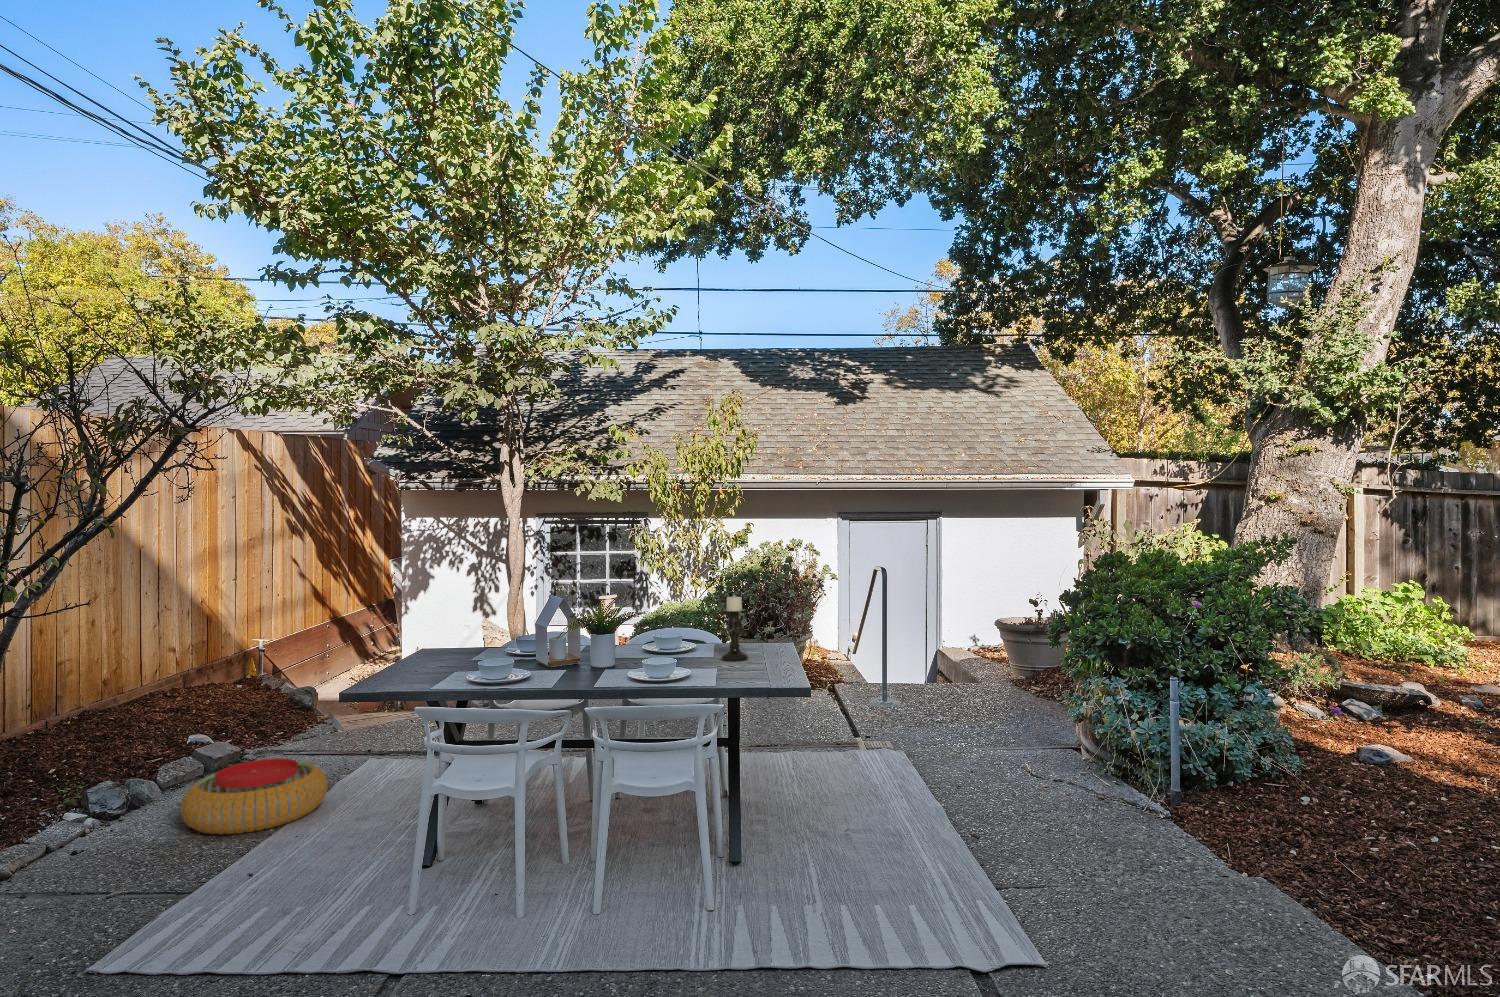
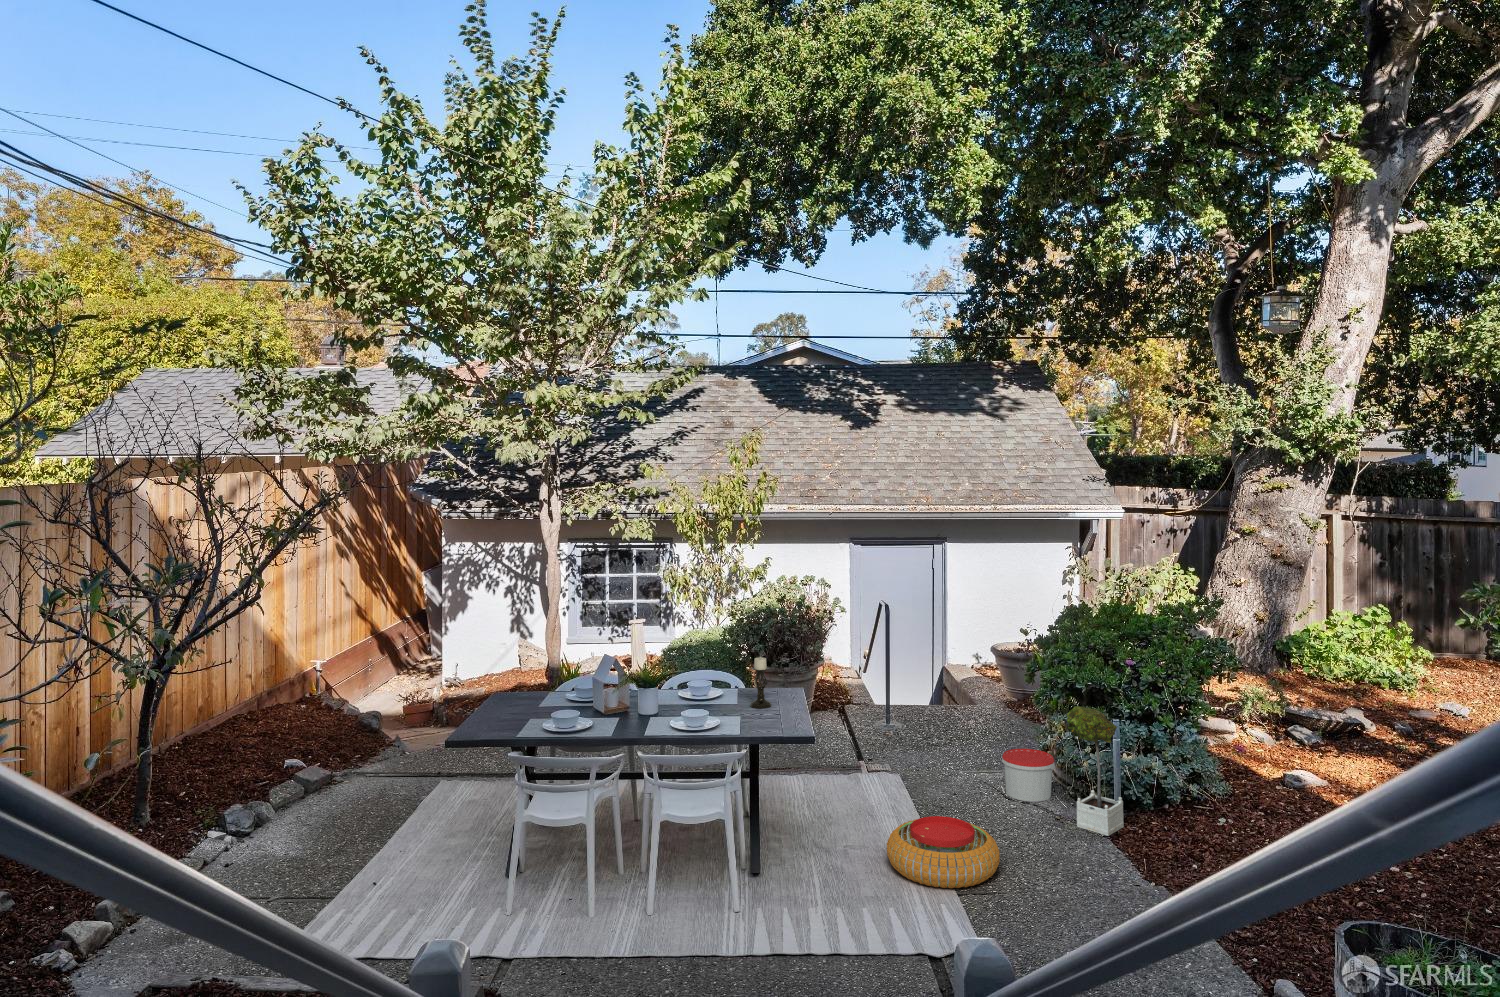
potted tree: none [1127,659,1207,829] -> present [1067,706,1124,836]
bucket: none [1036,722,1104,787] -> present [1002,749,1055,802]
pouf: present [181,758,327,834] -> present [887,816,1000,888]

